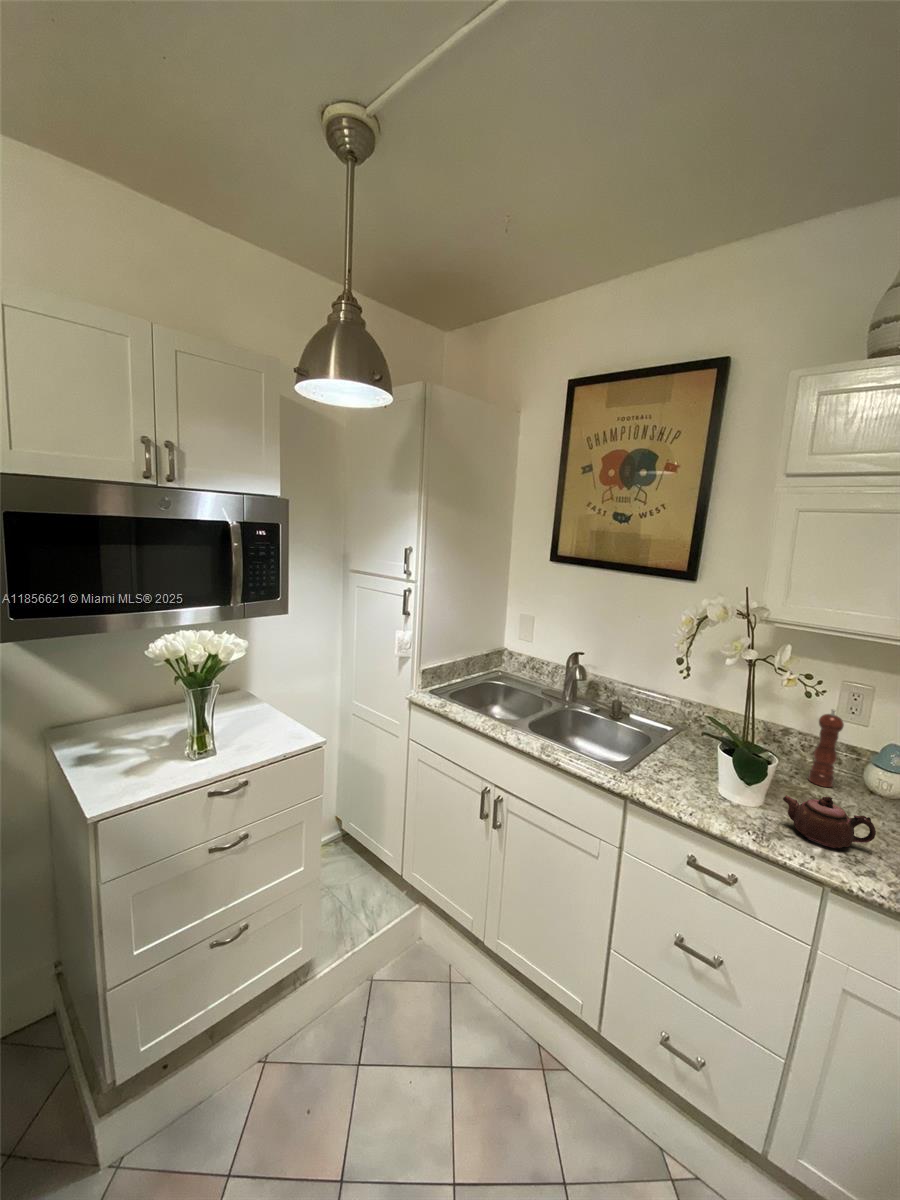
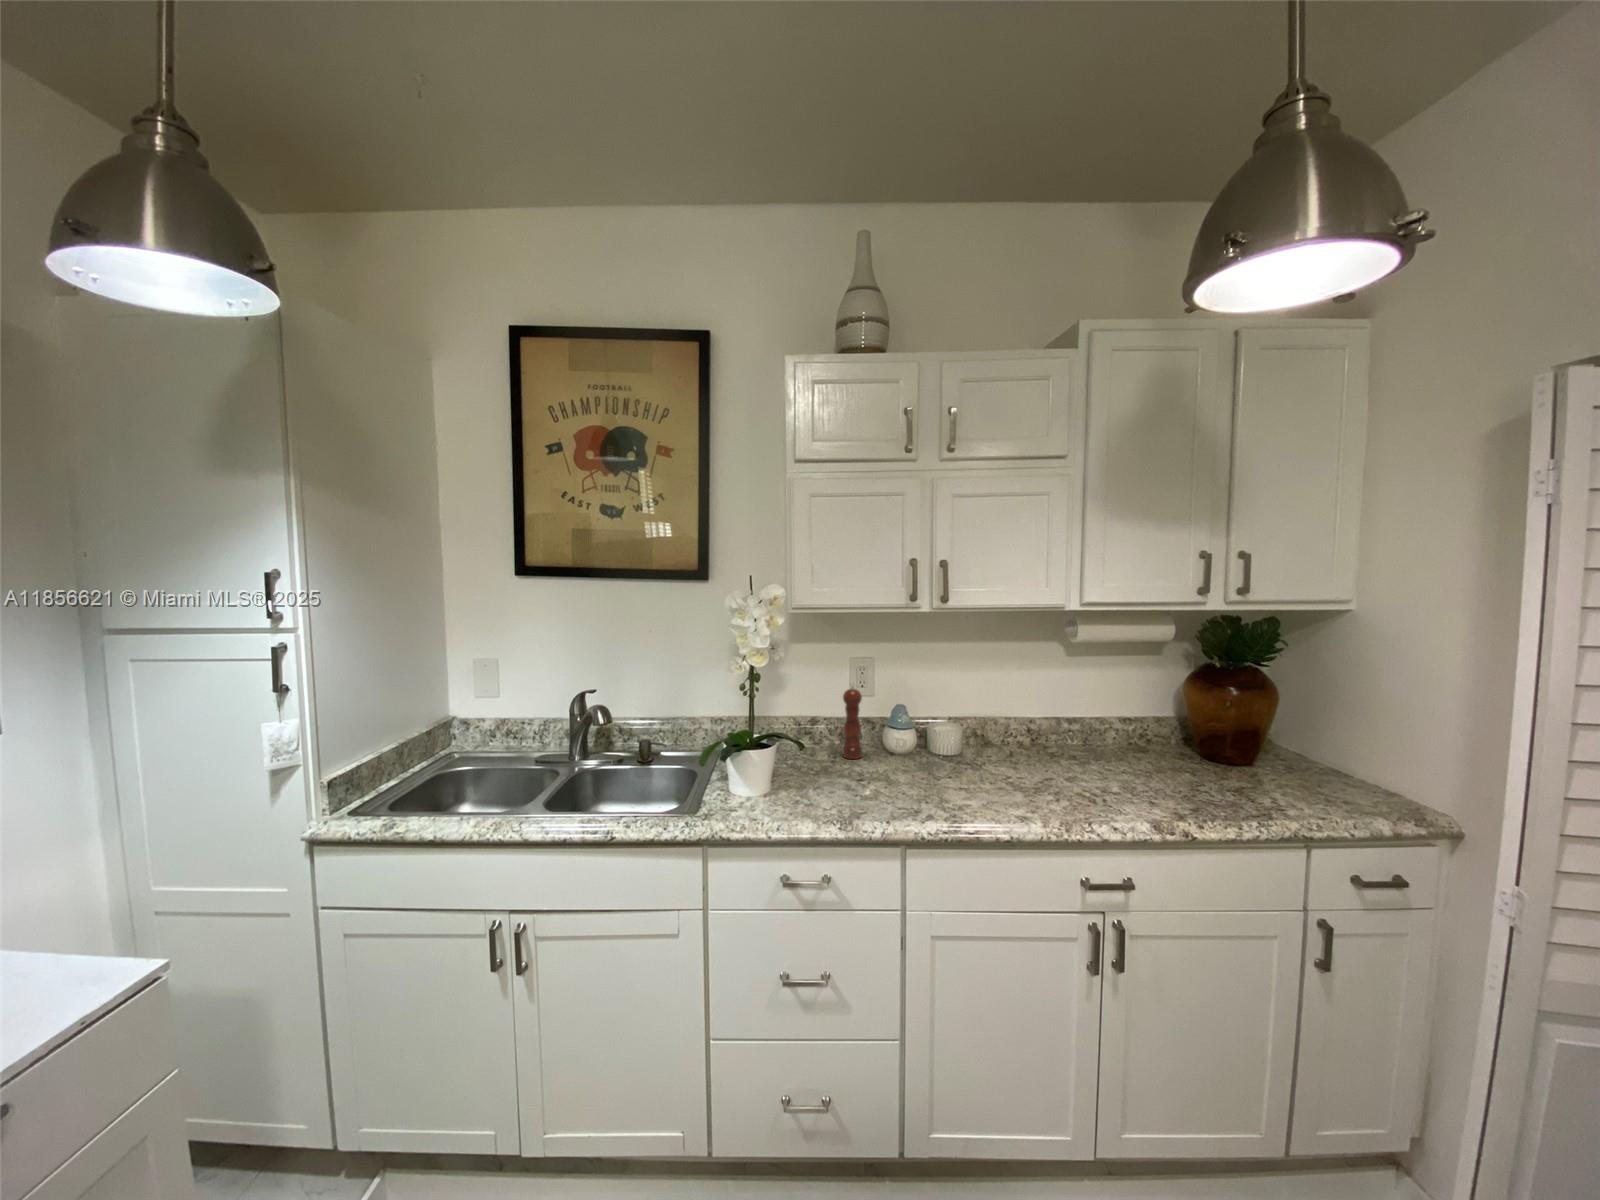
teapot: present [783,795,876,848] -> none [850,762,920,809]

